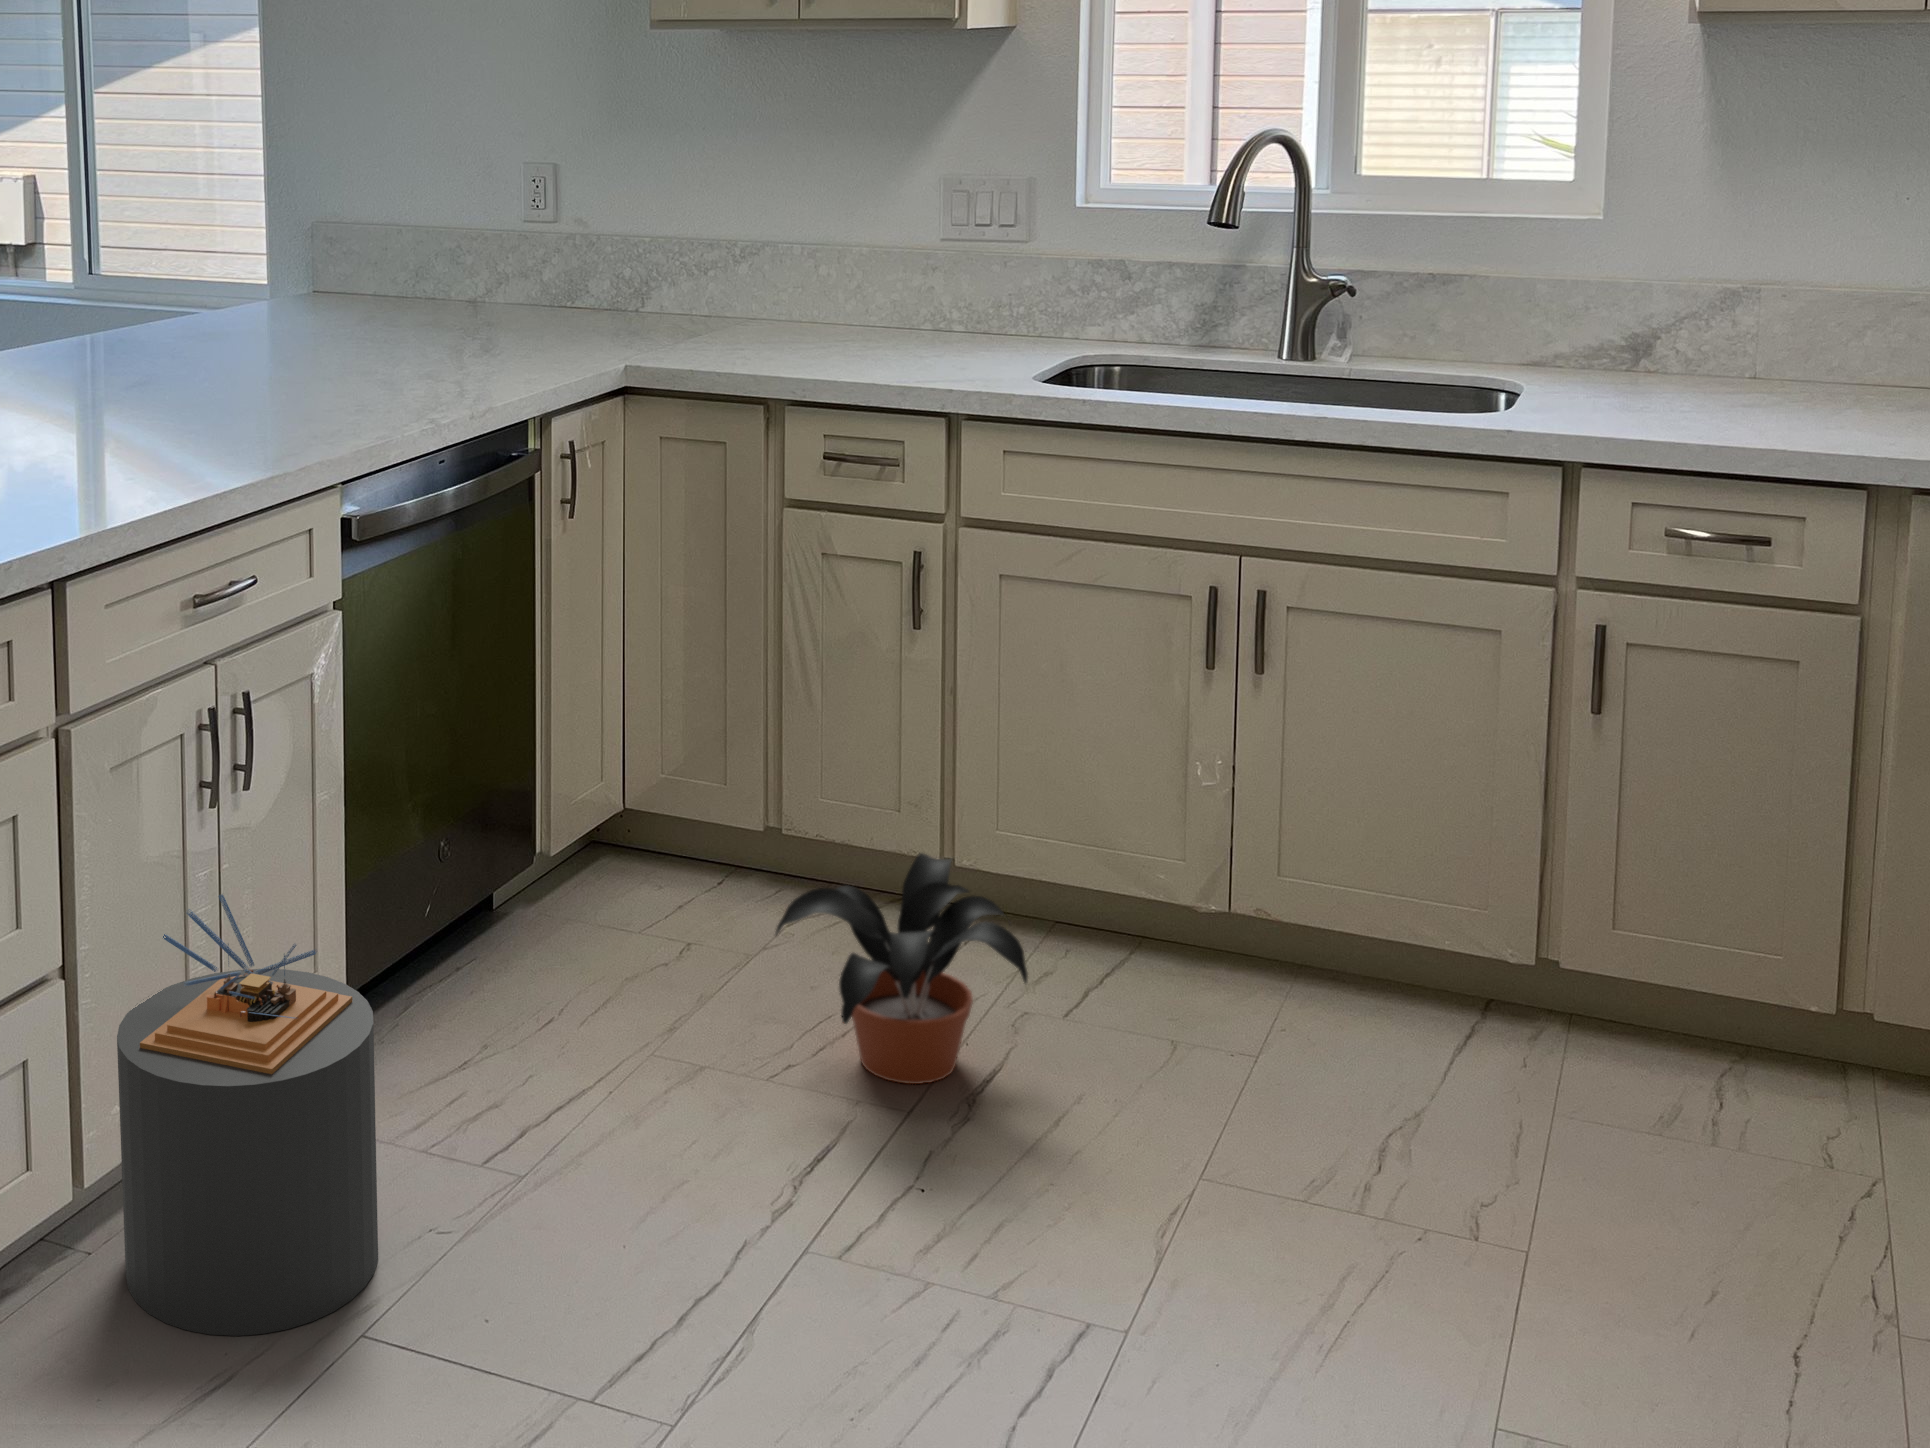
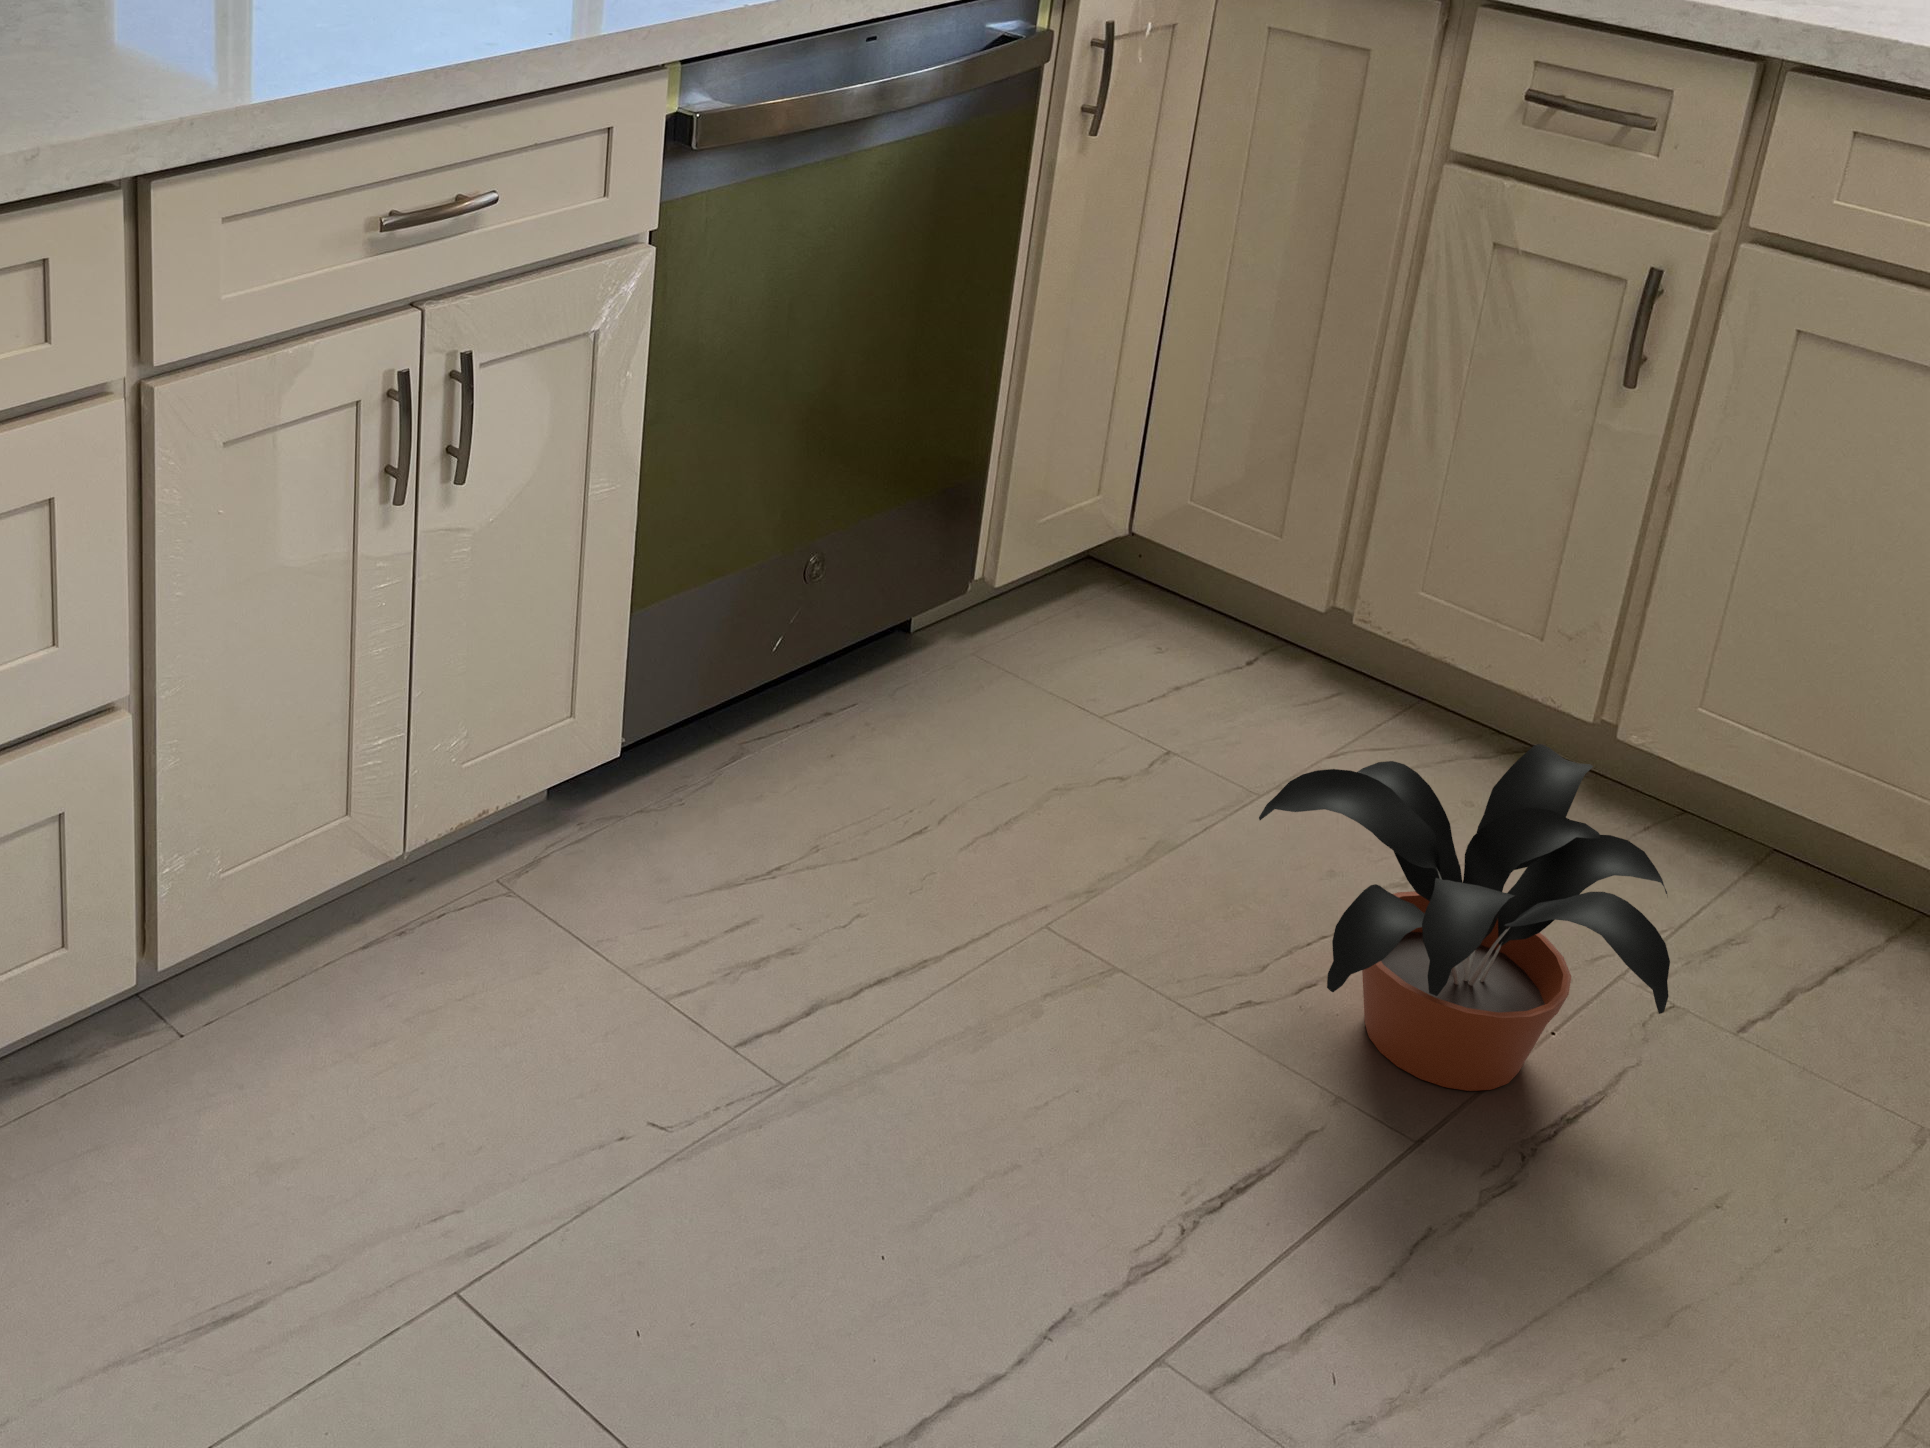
trash can: present [117,894,378,1336] -> none [203,611,560,1229]

